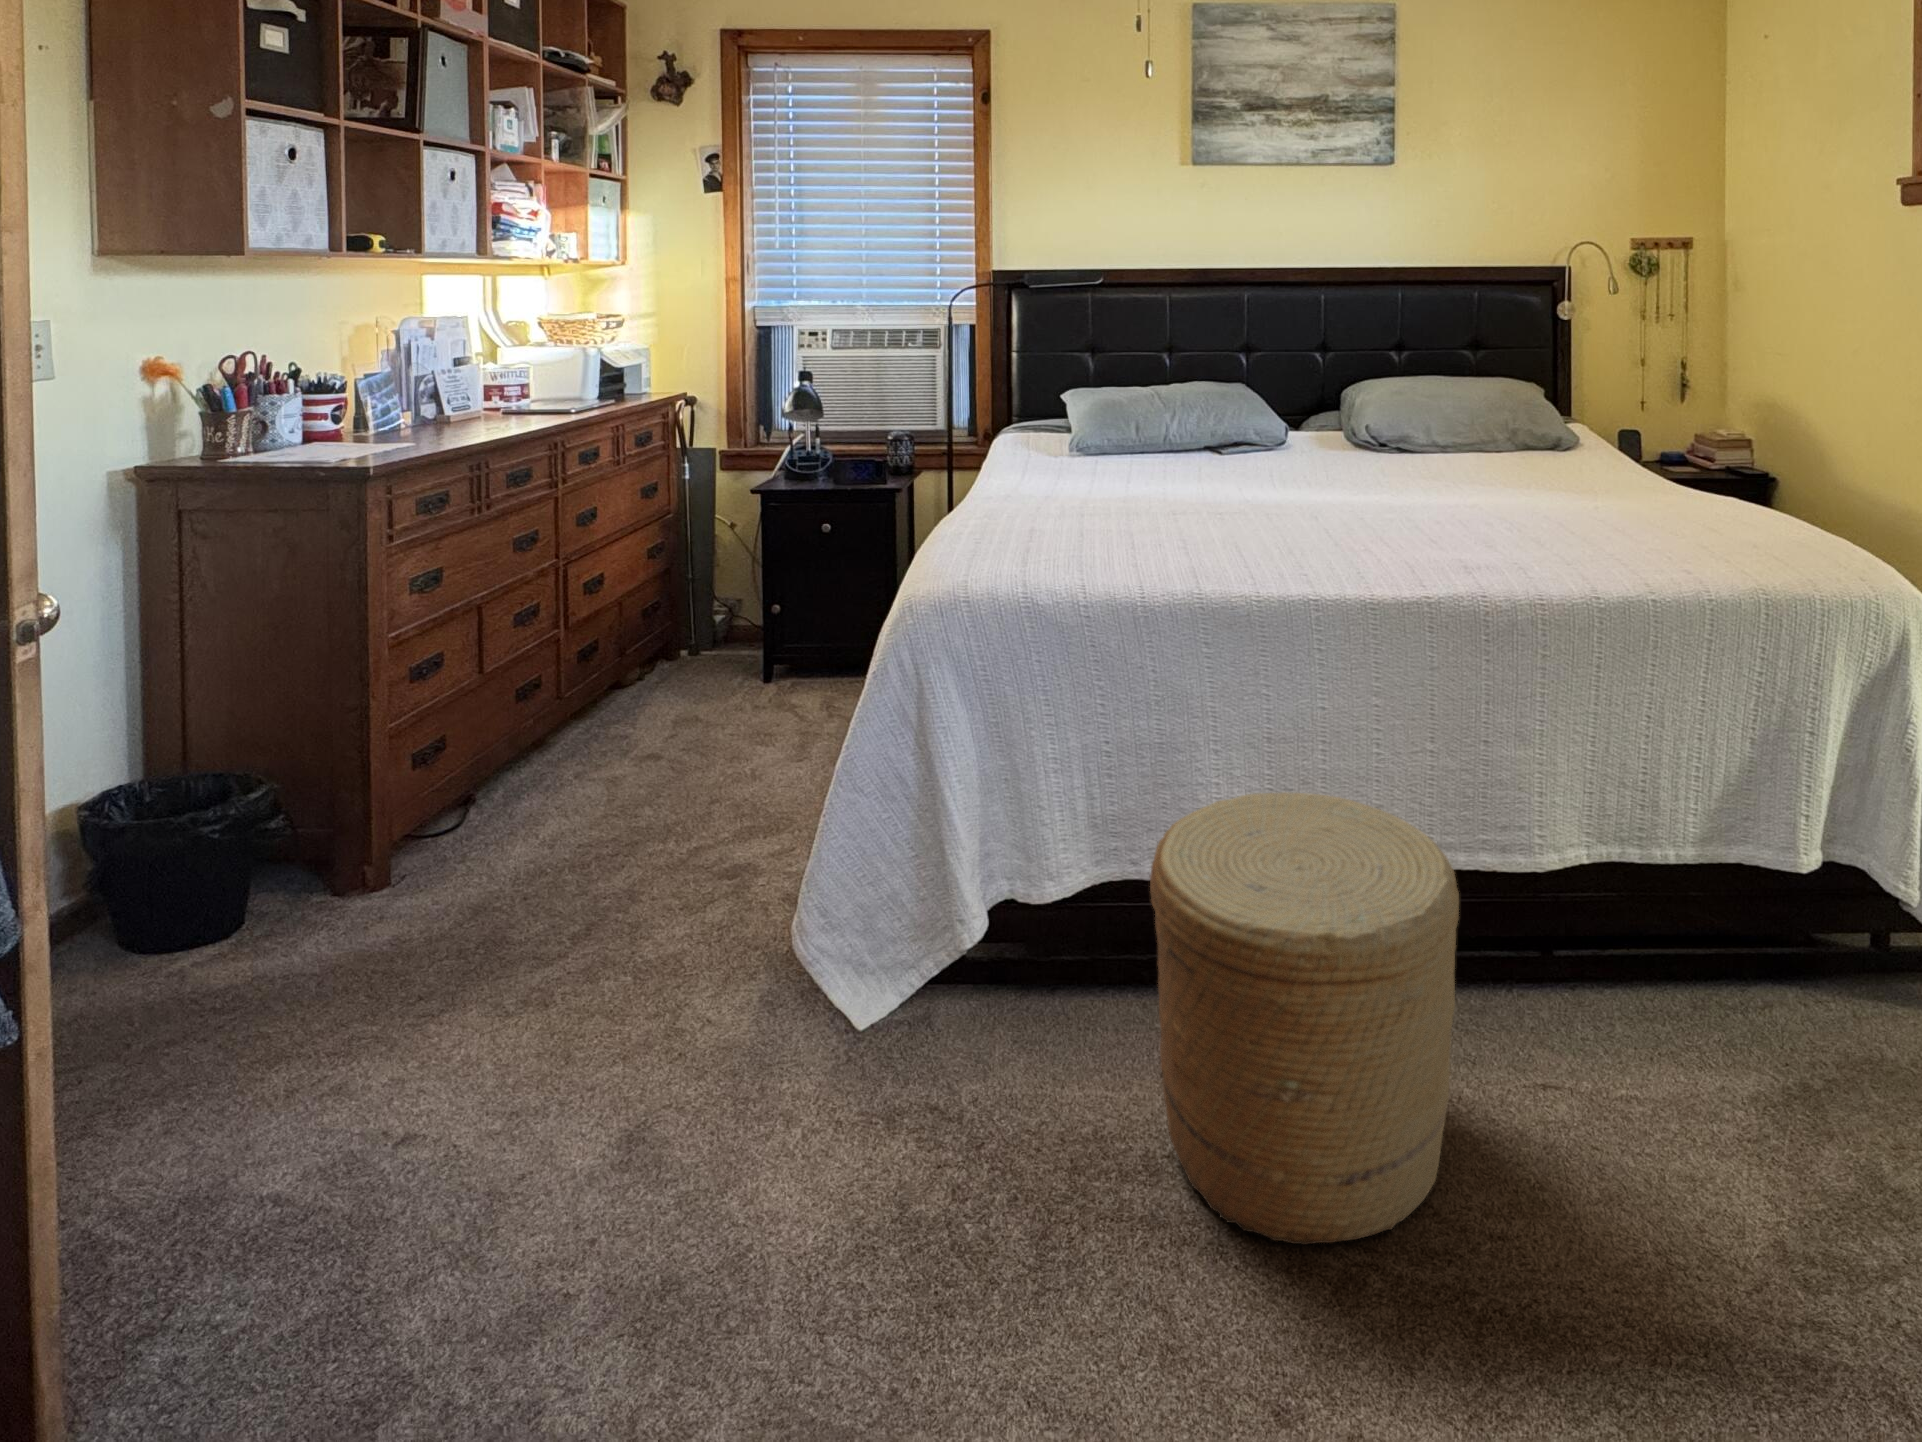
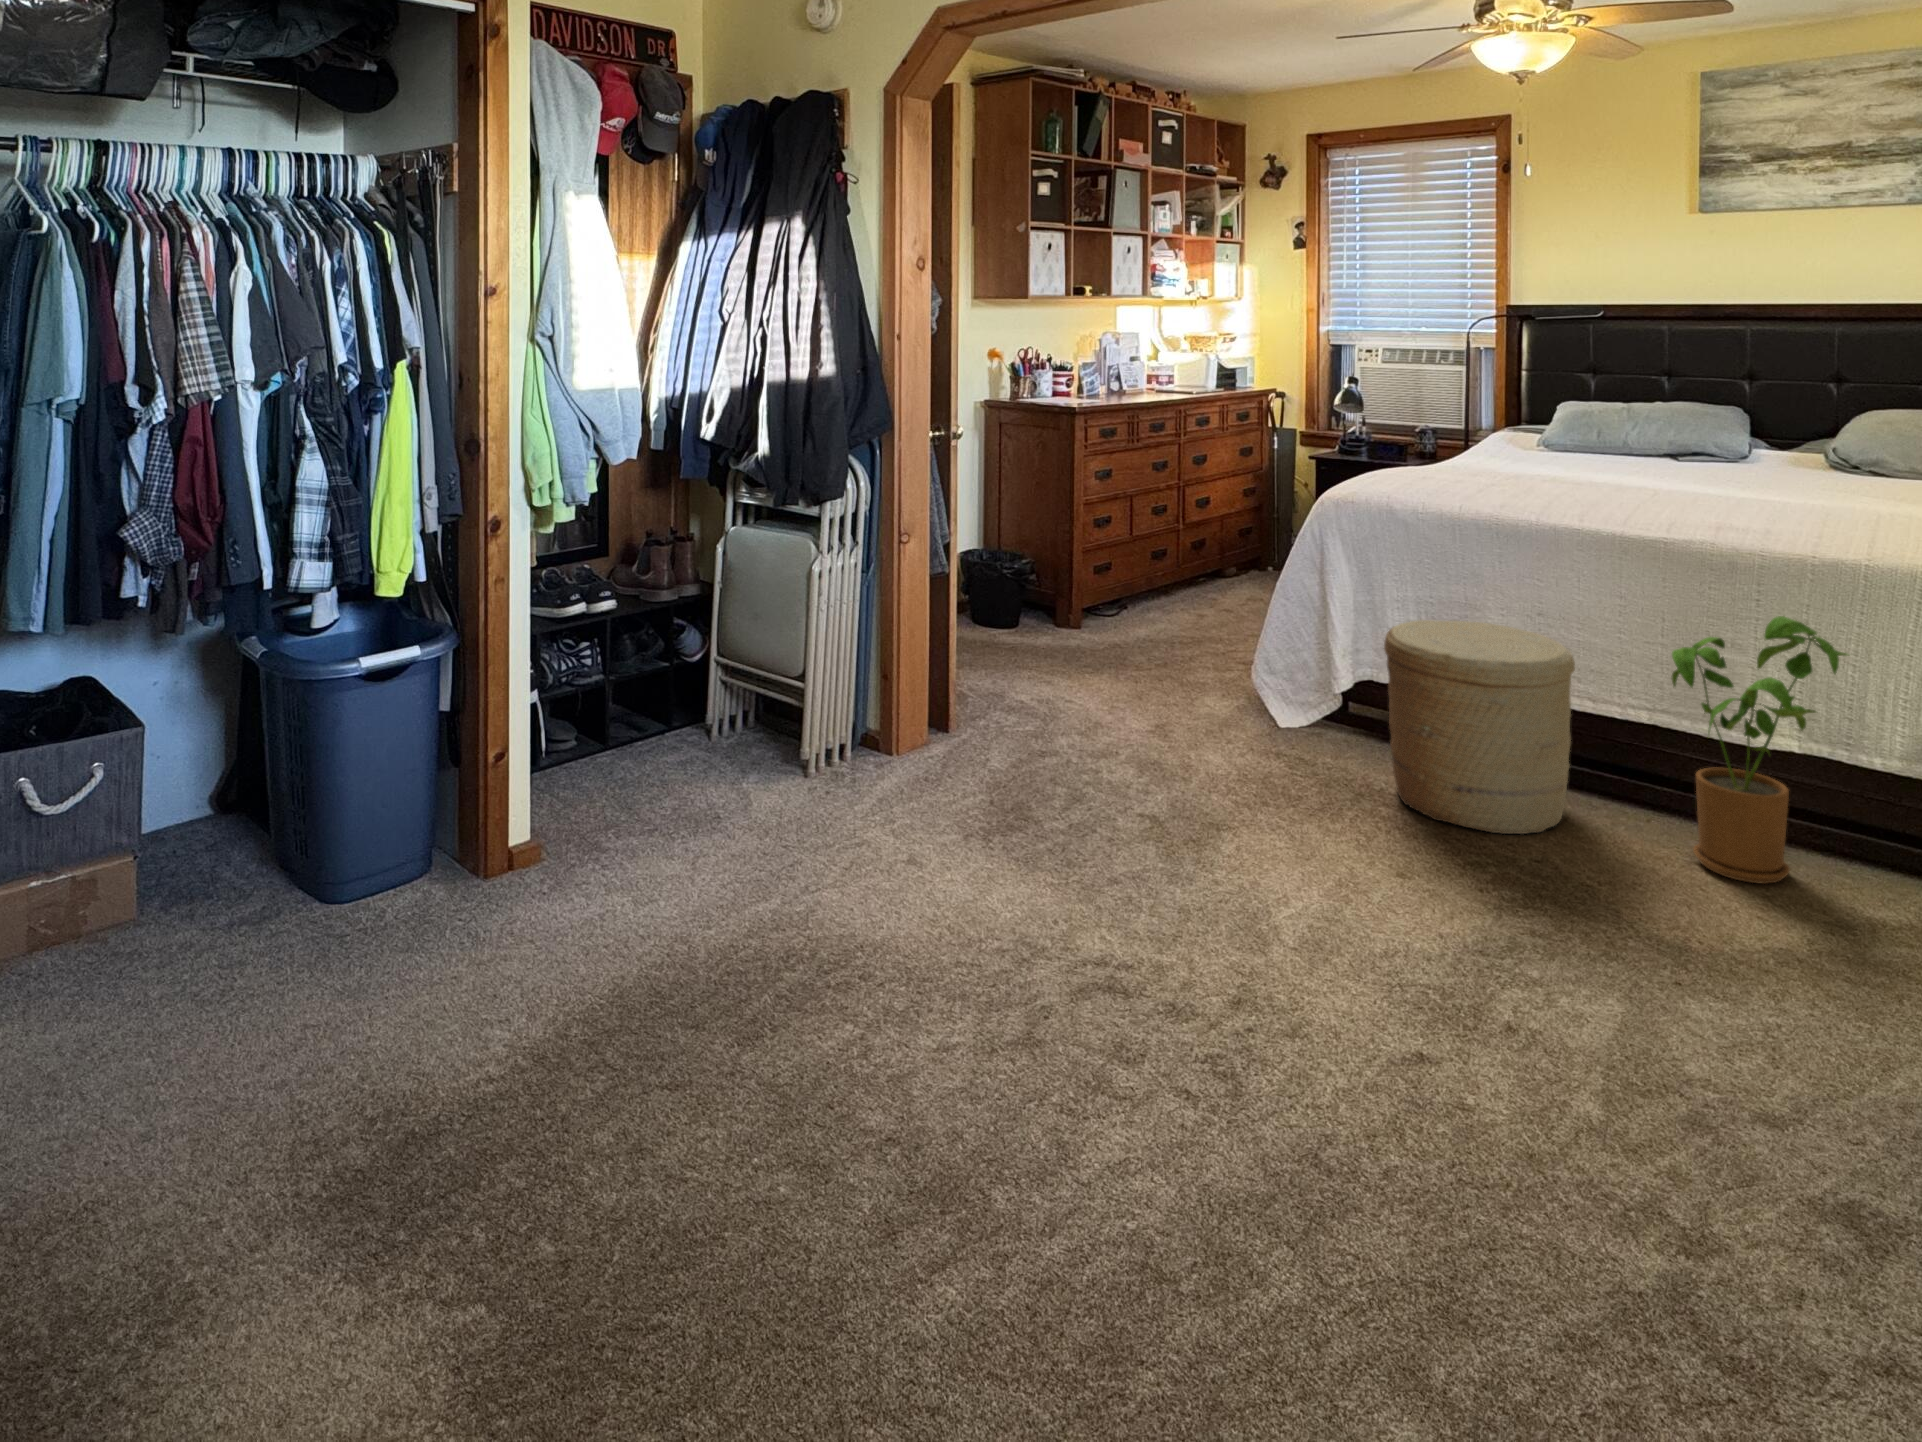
house plant: none [1554,717,1828,1150] -> present [1672,616,1848,884]

